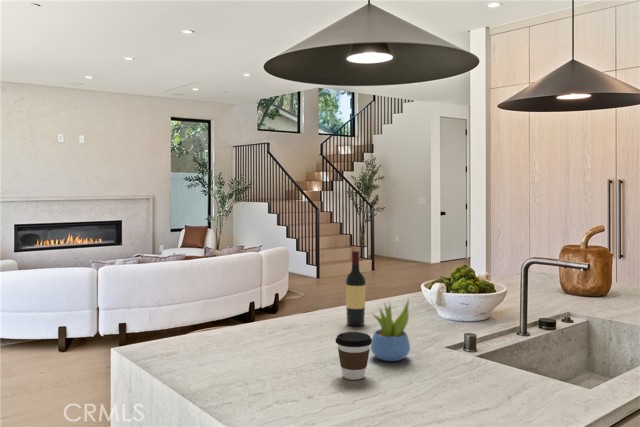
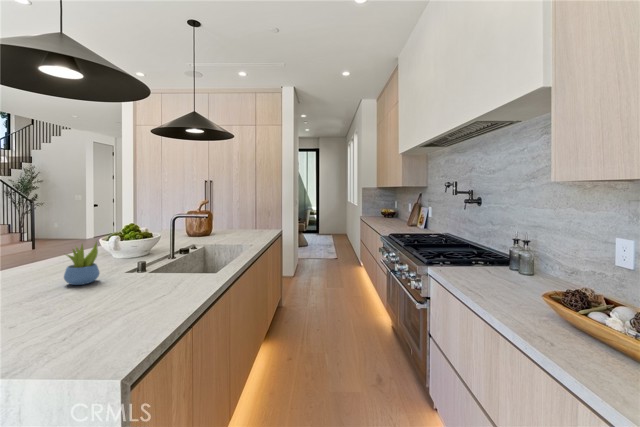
wine bottle: present [346,251,366,326] -> none [30,215,51,272]
coffee cup: present [336,332,372,380] -> none [31,266,69,301]

